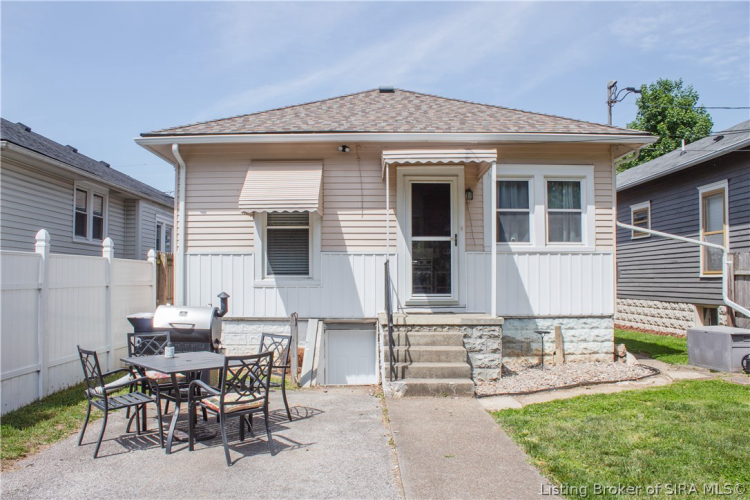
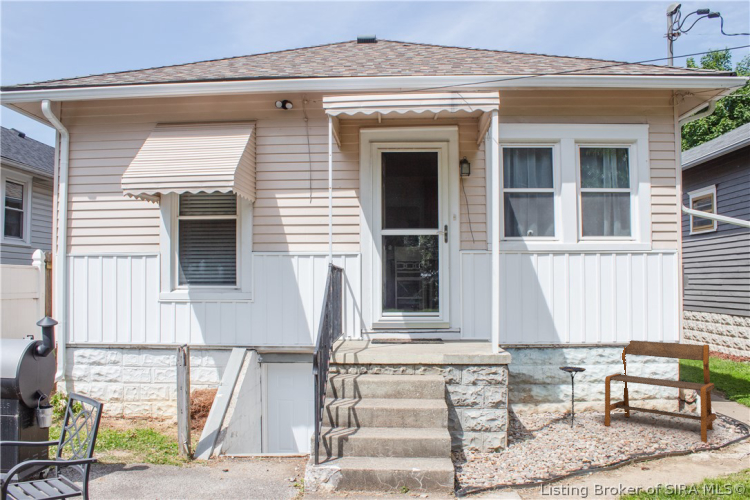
bench: none [564,312,636,377] -> present [605,340,716,442]

